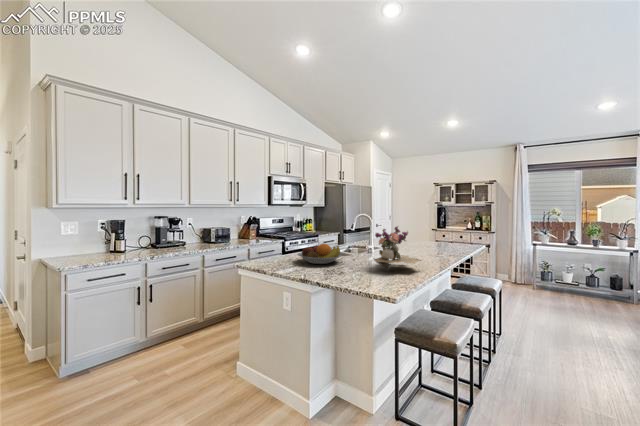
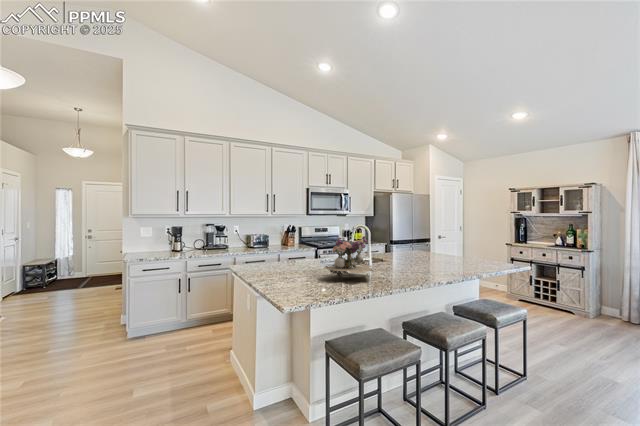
fruit bowl: present [298,244,341,264] -> none [275,250,316,269]

